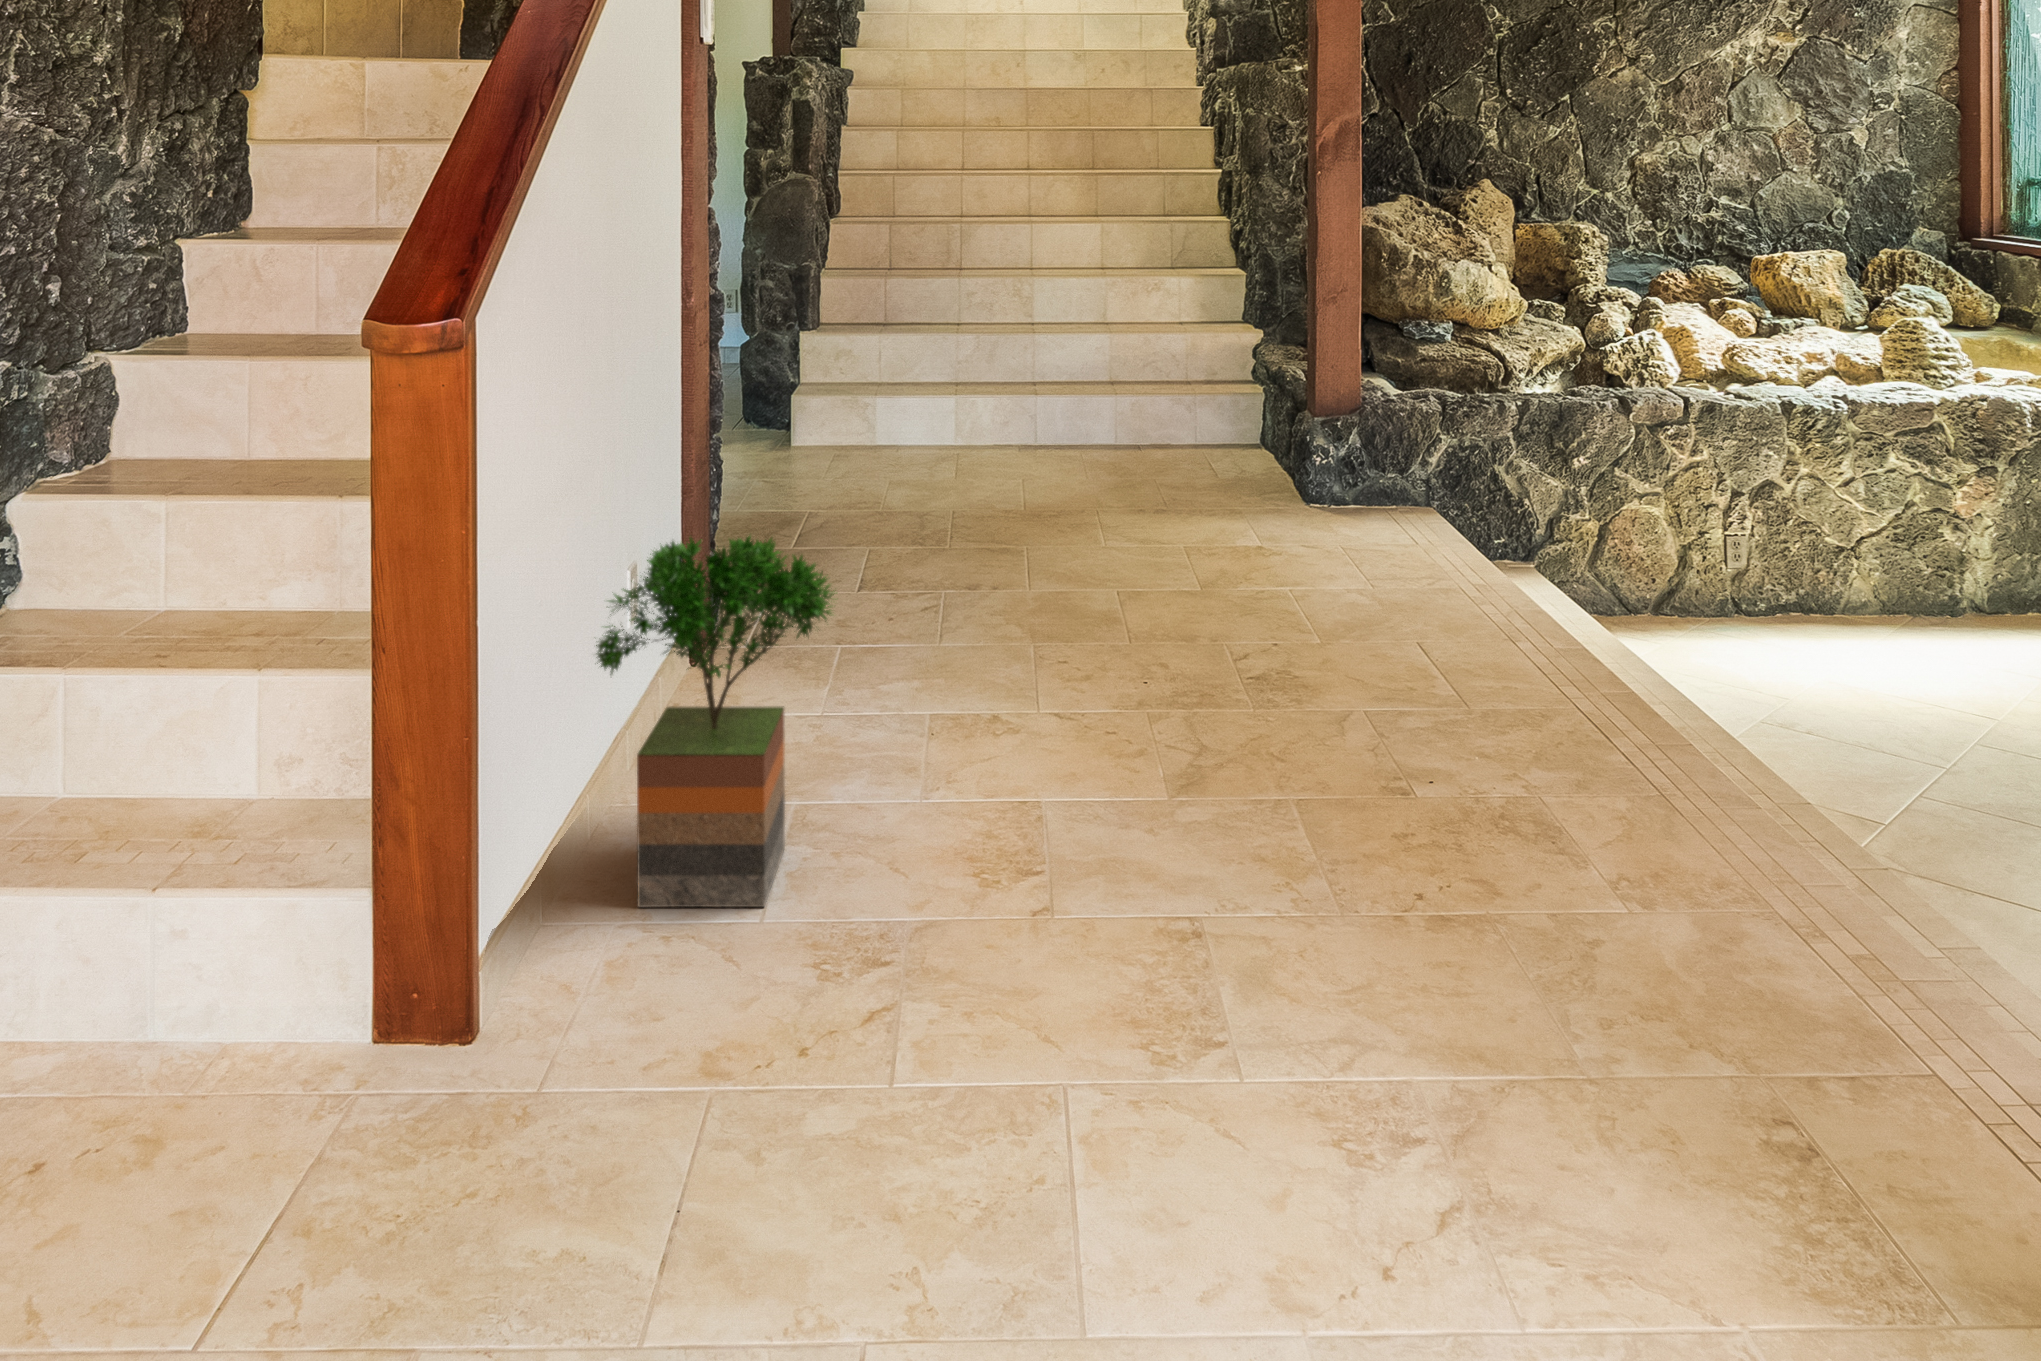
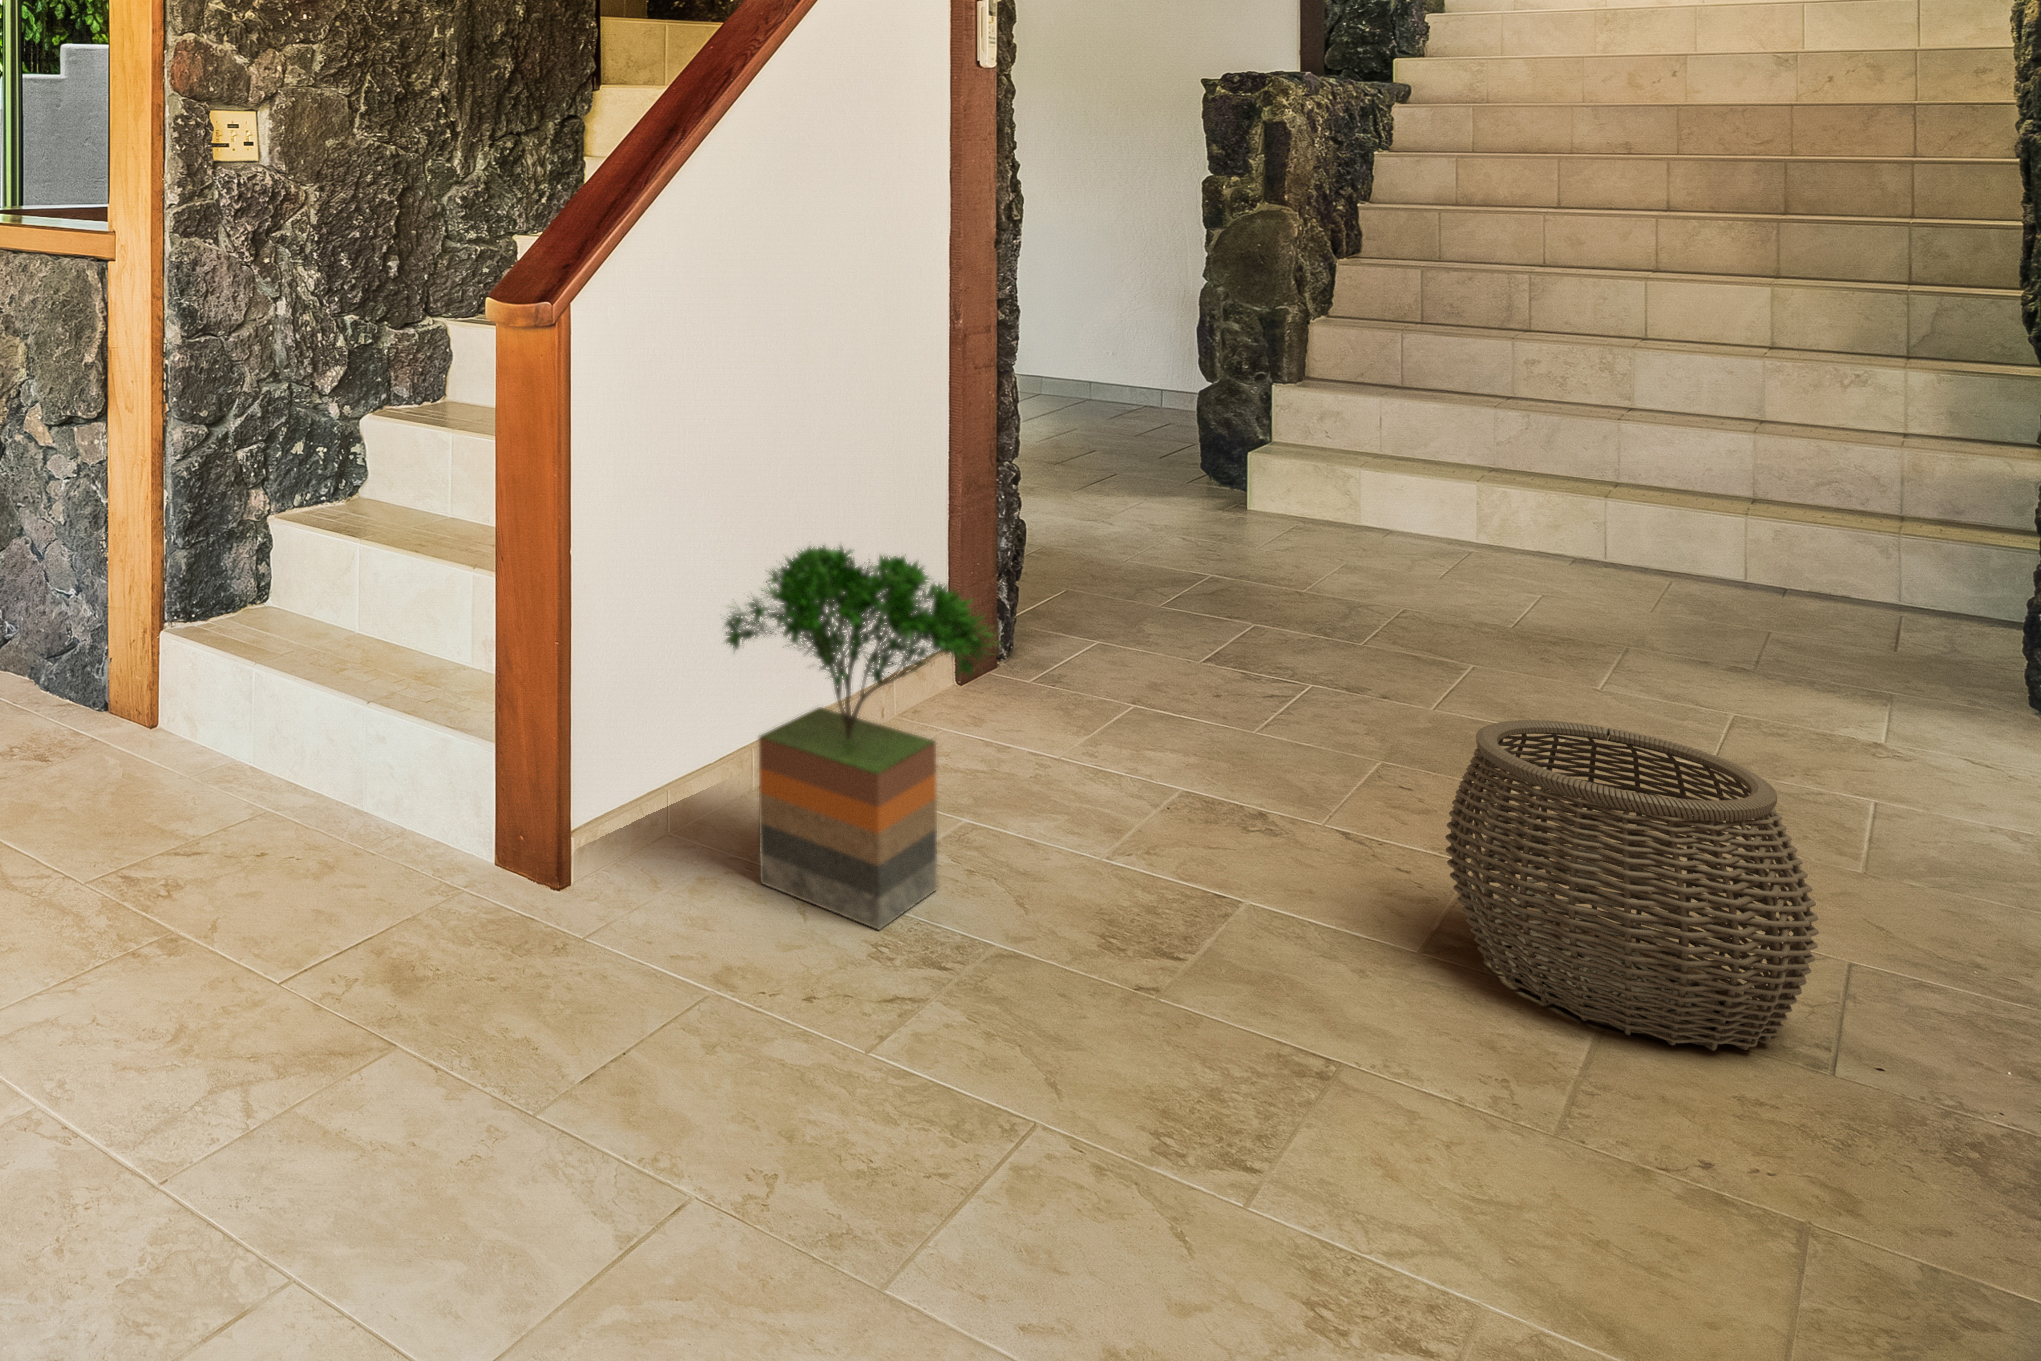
woven basket: none [1112,557,1309,775] -> present [1445,720,1819,1051]

